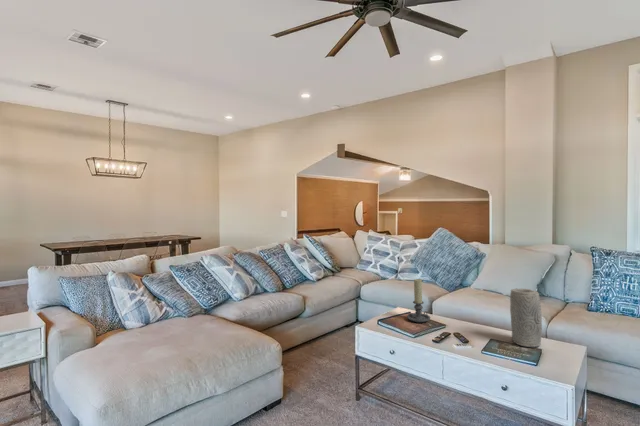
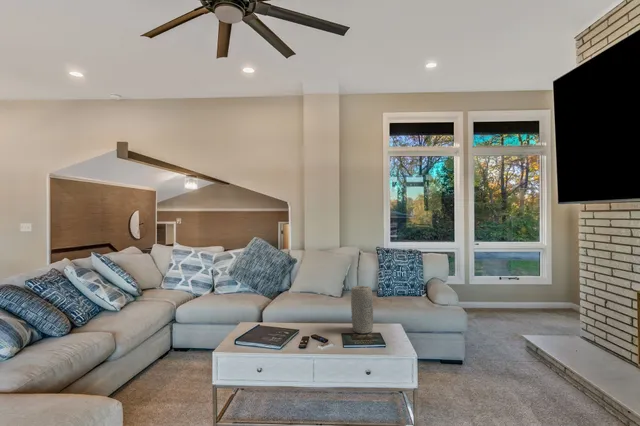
candle holder: present [407,279,430,323] -> none [258,289,281,333]

